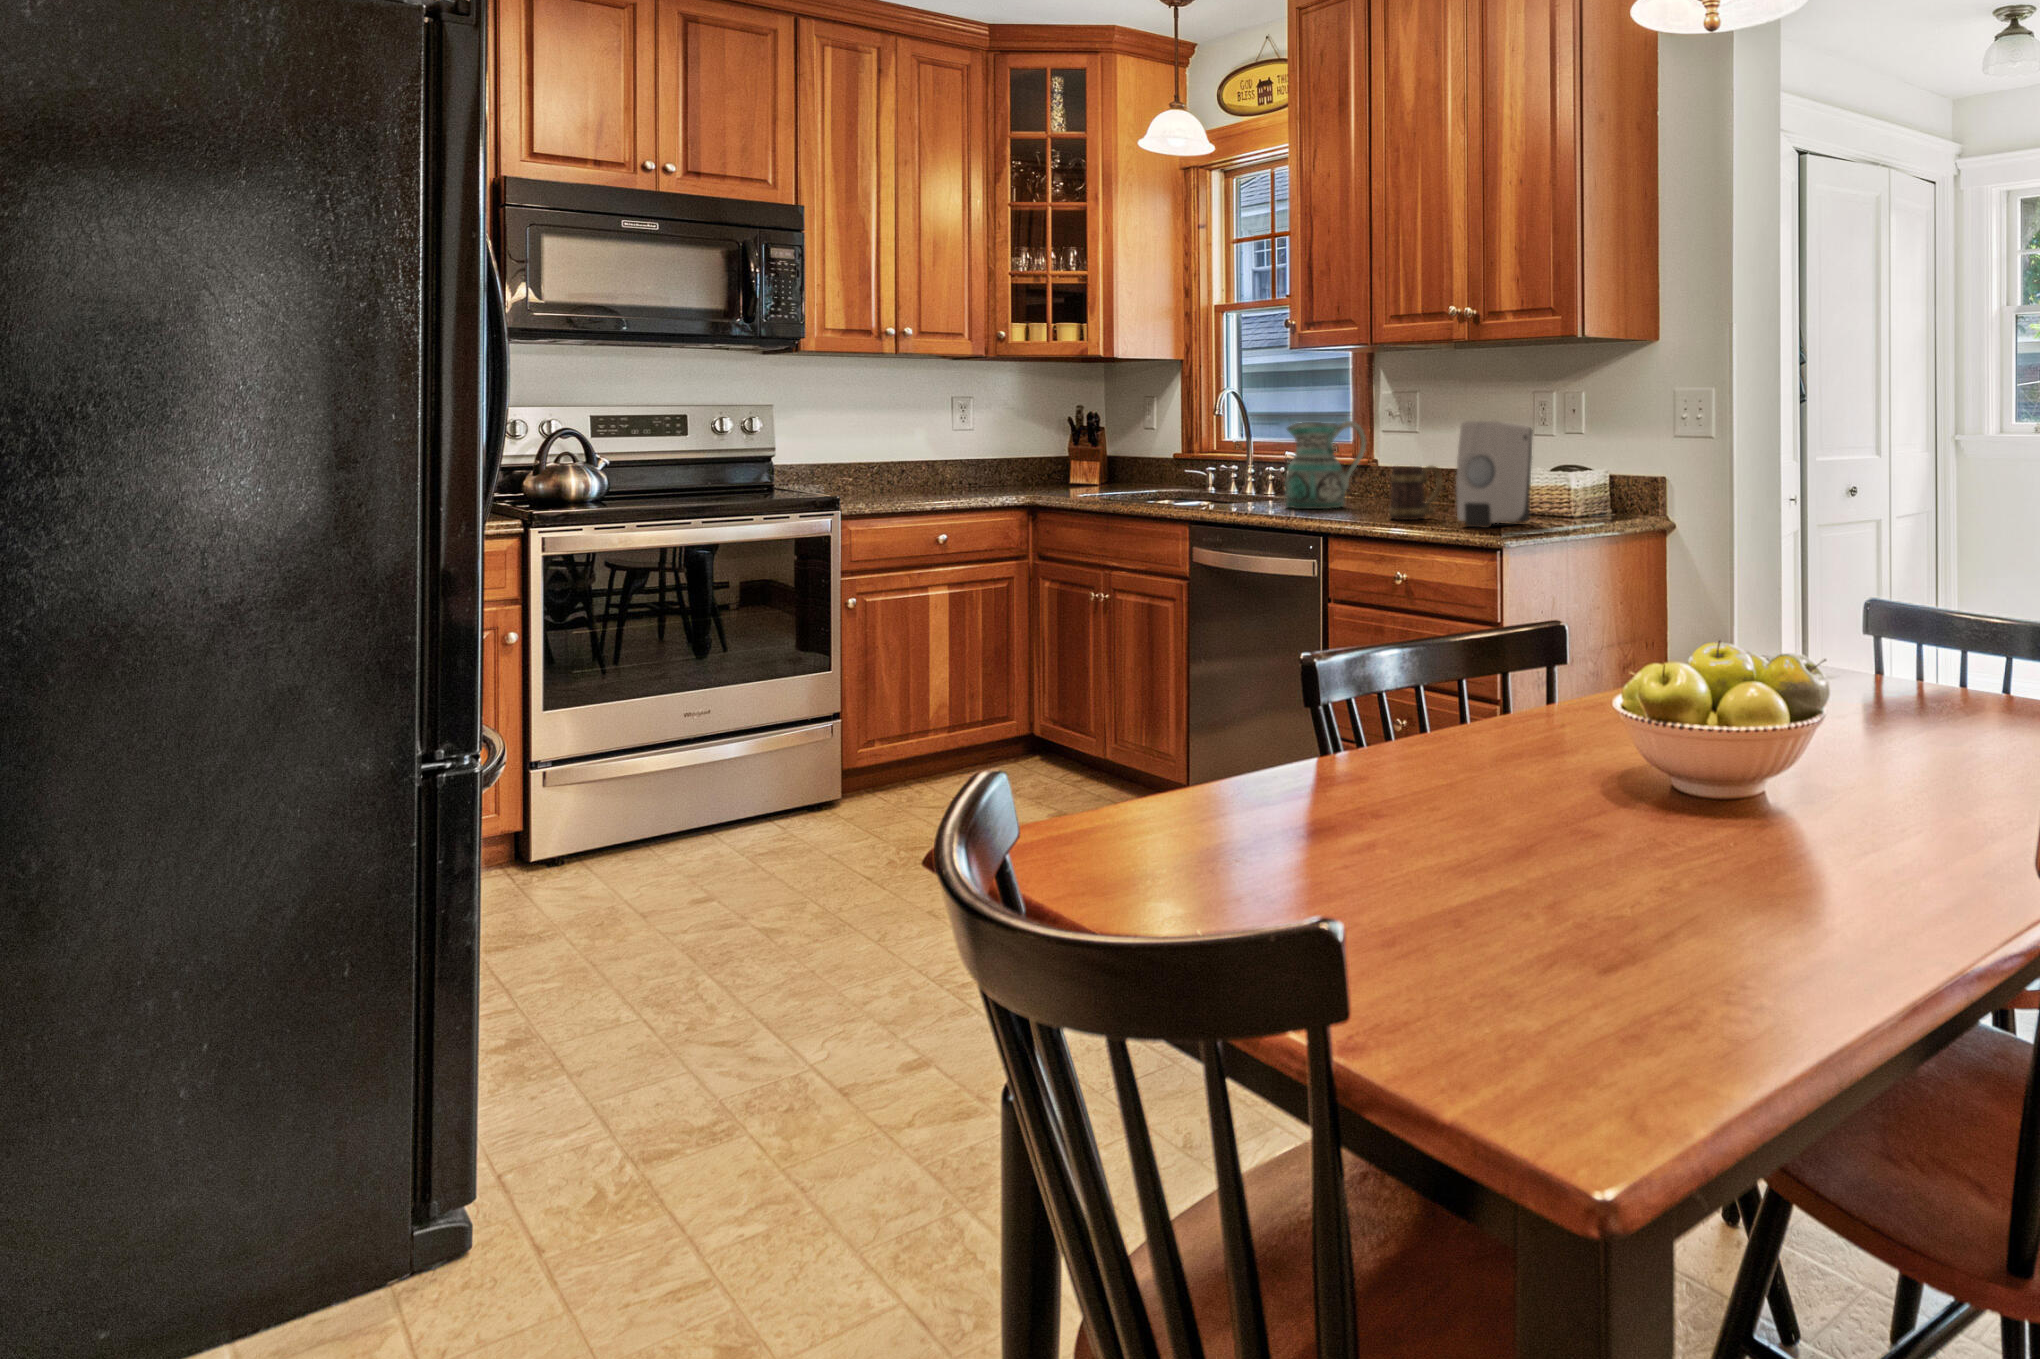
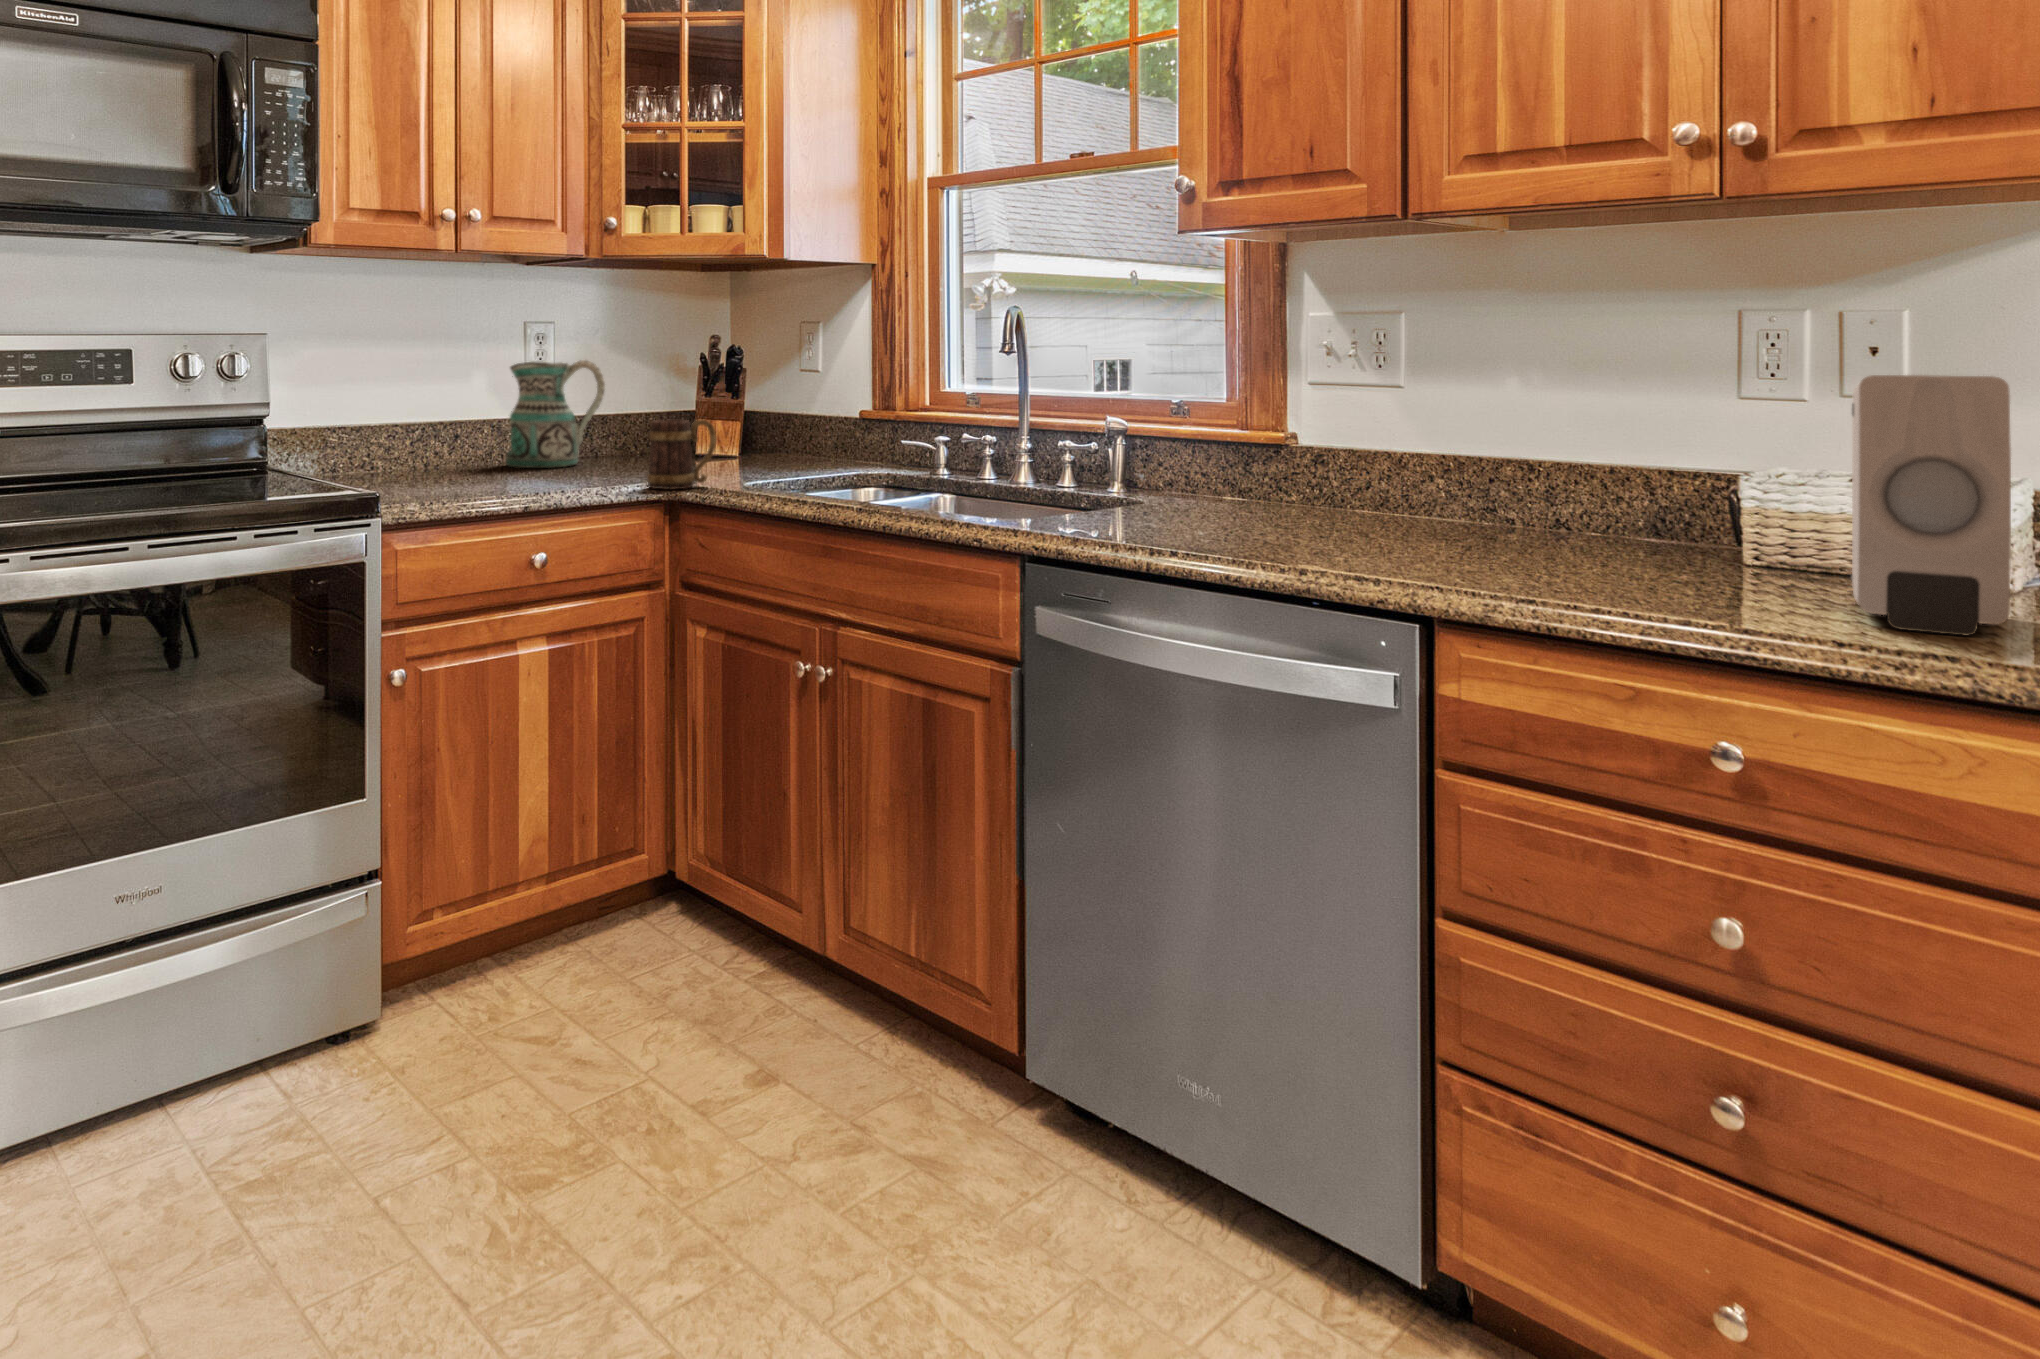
ceramic pitcher: present [1285,421,1366,509] -> present [506,360,605,468]
mug: present [1389,466,1442,520] -> present [647,419,717,489]

